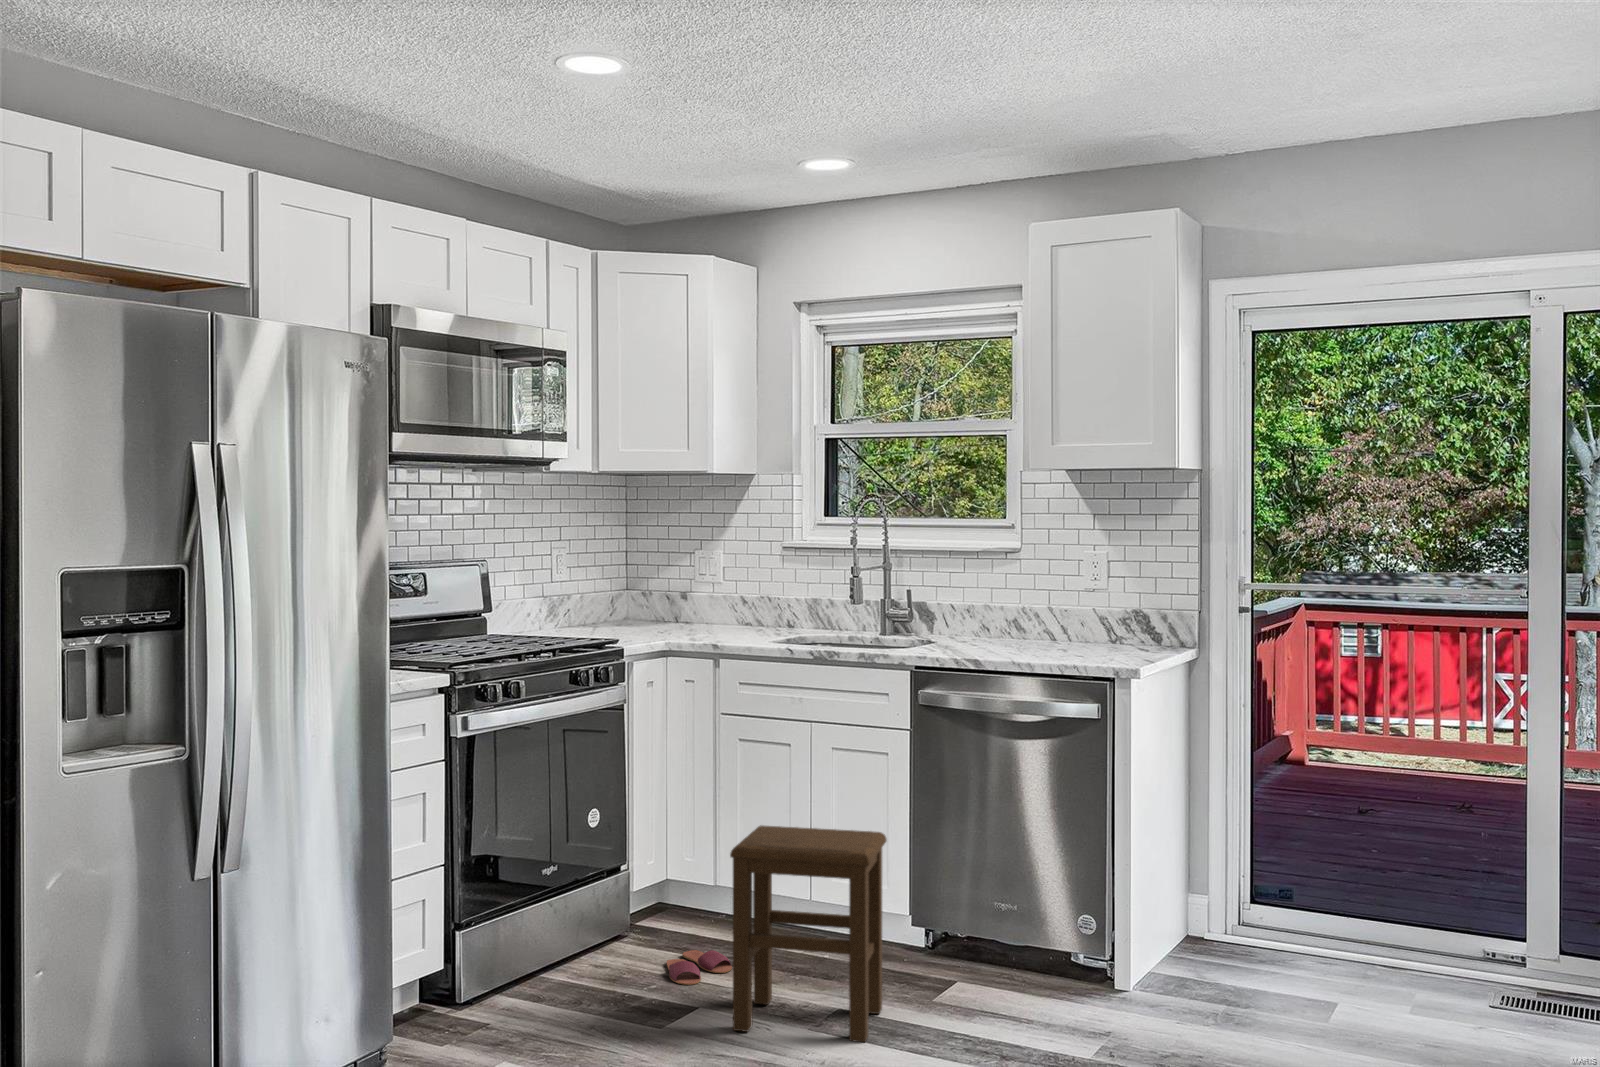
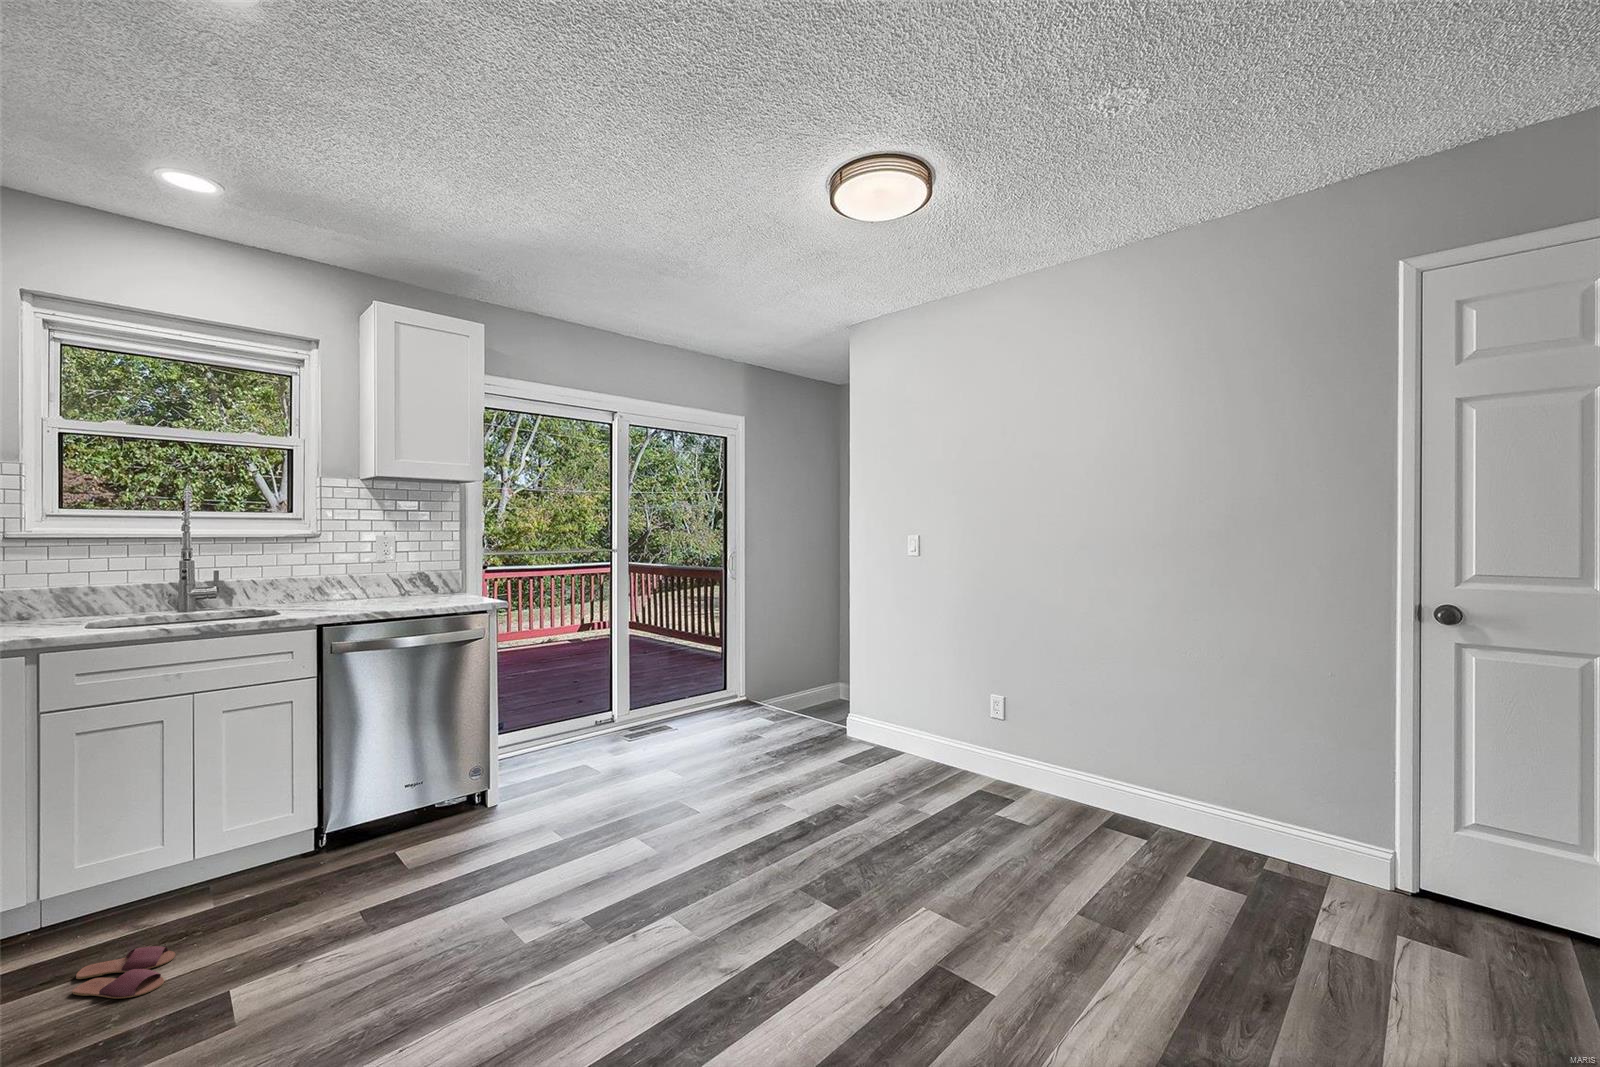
stool: present [730,825,887,1042] -> none [264,754,436,977]

